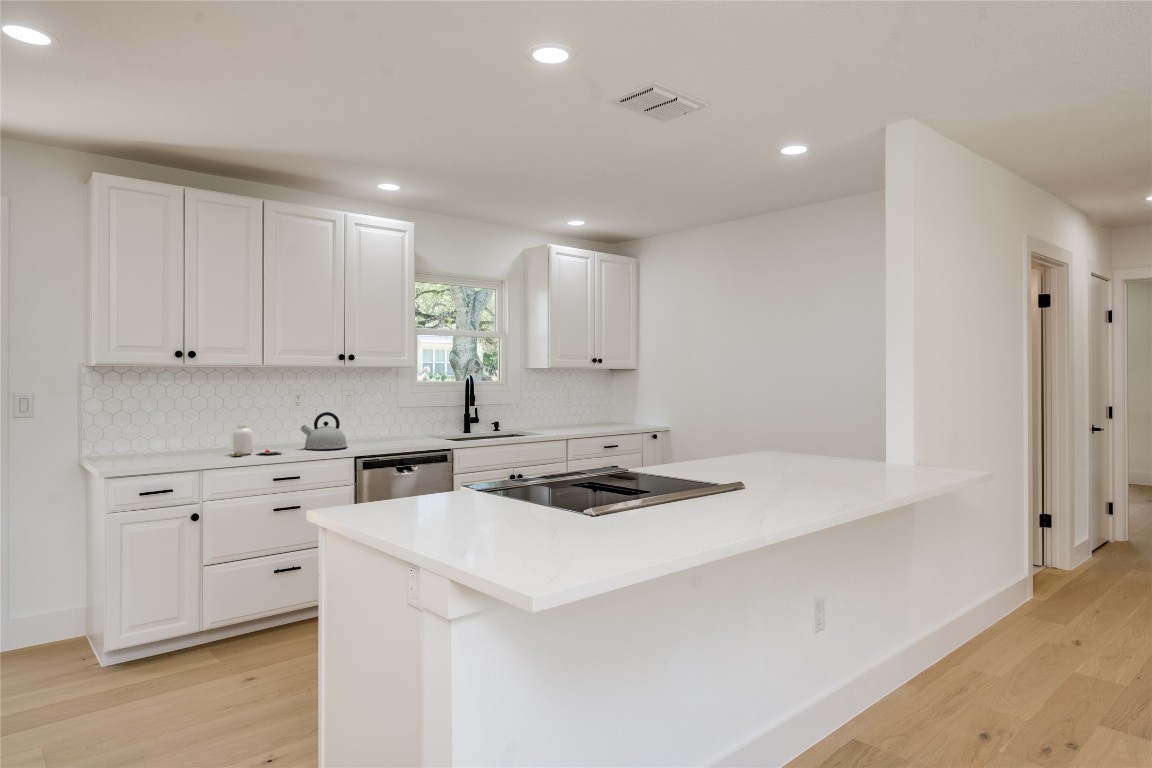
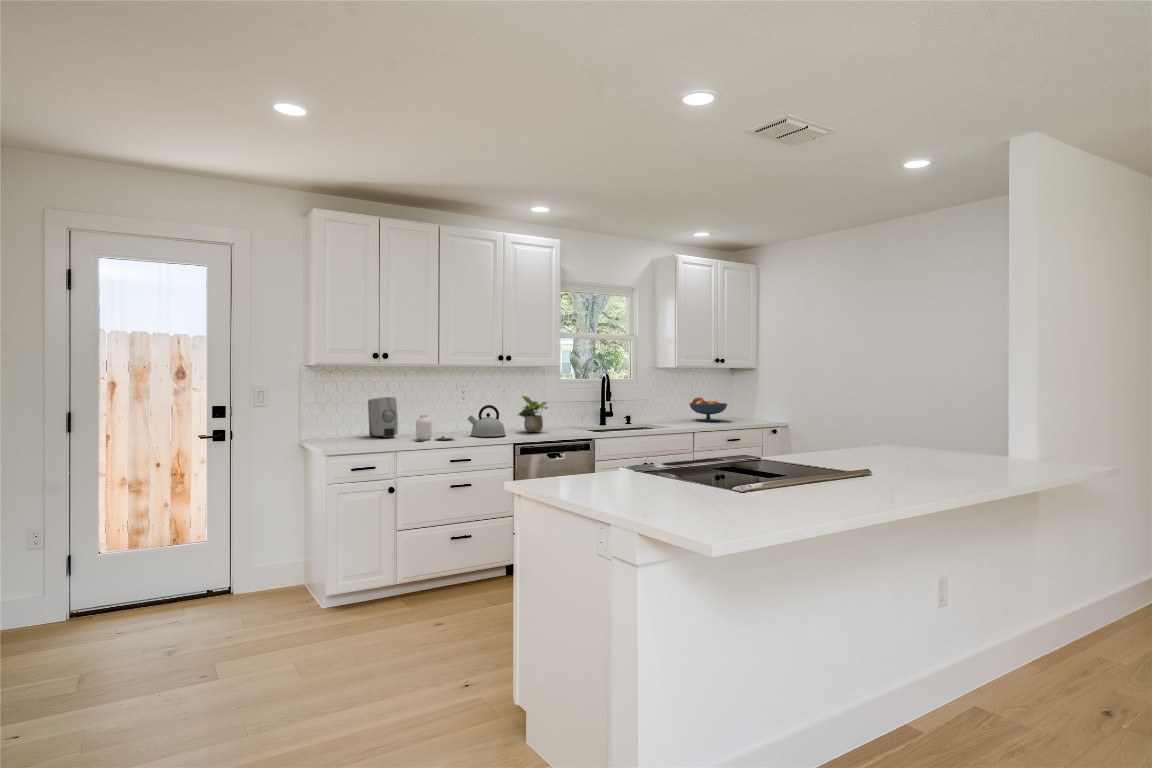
potted plant: none [361,401,400,443] -> present [518,396,547,432]
fruit bowl: none [565,401,606,427] -> present [690,397,727,422]
soap dispenser: none [173,404,211,453] -> present [368,397,398,438]

